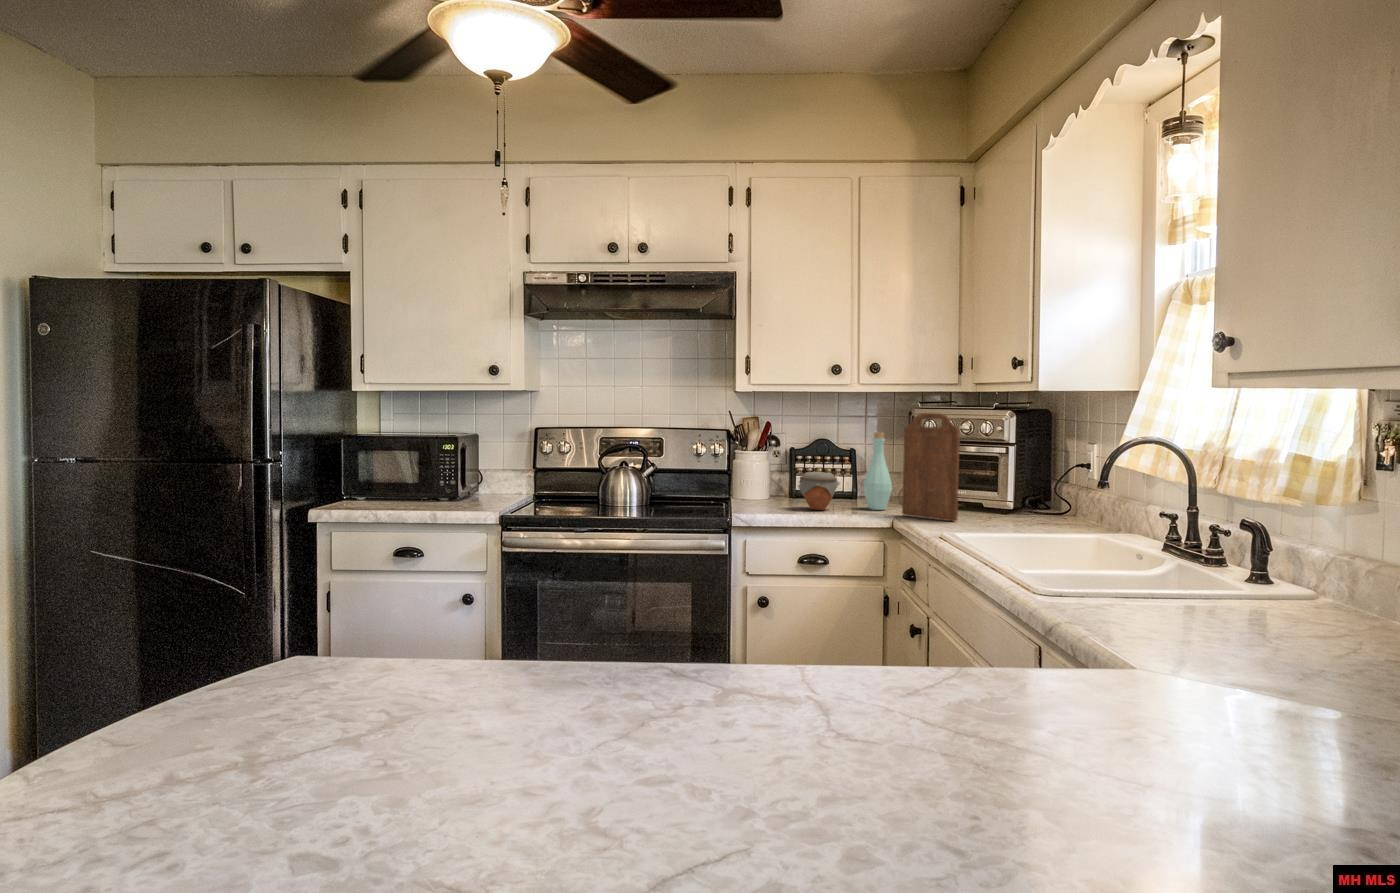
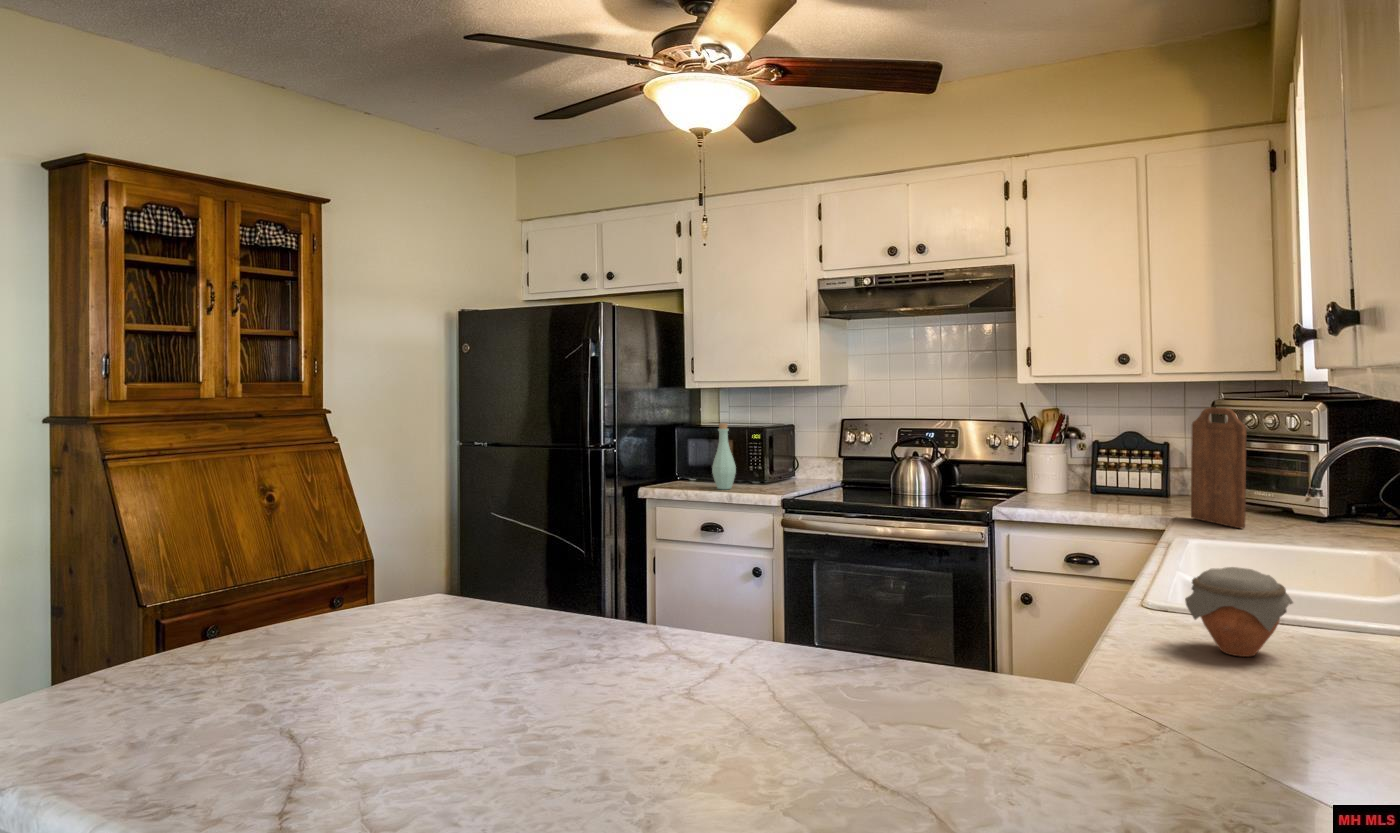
bottle: present [863,432,892,510] -> present [712,423,736,489]
jar: present [798,472,839,510] -> present [1185,567,1293,657]

